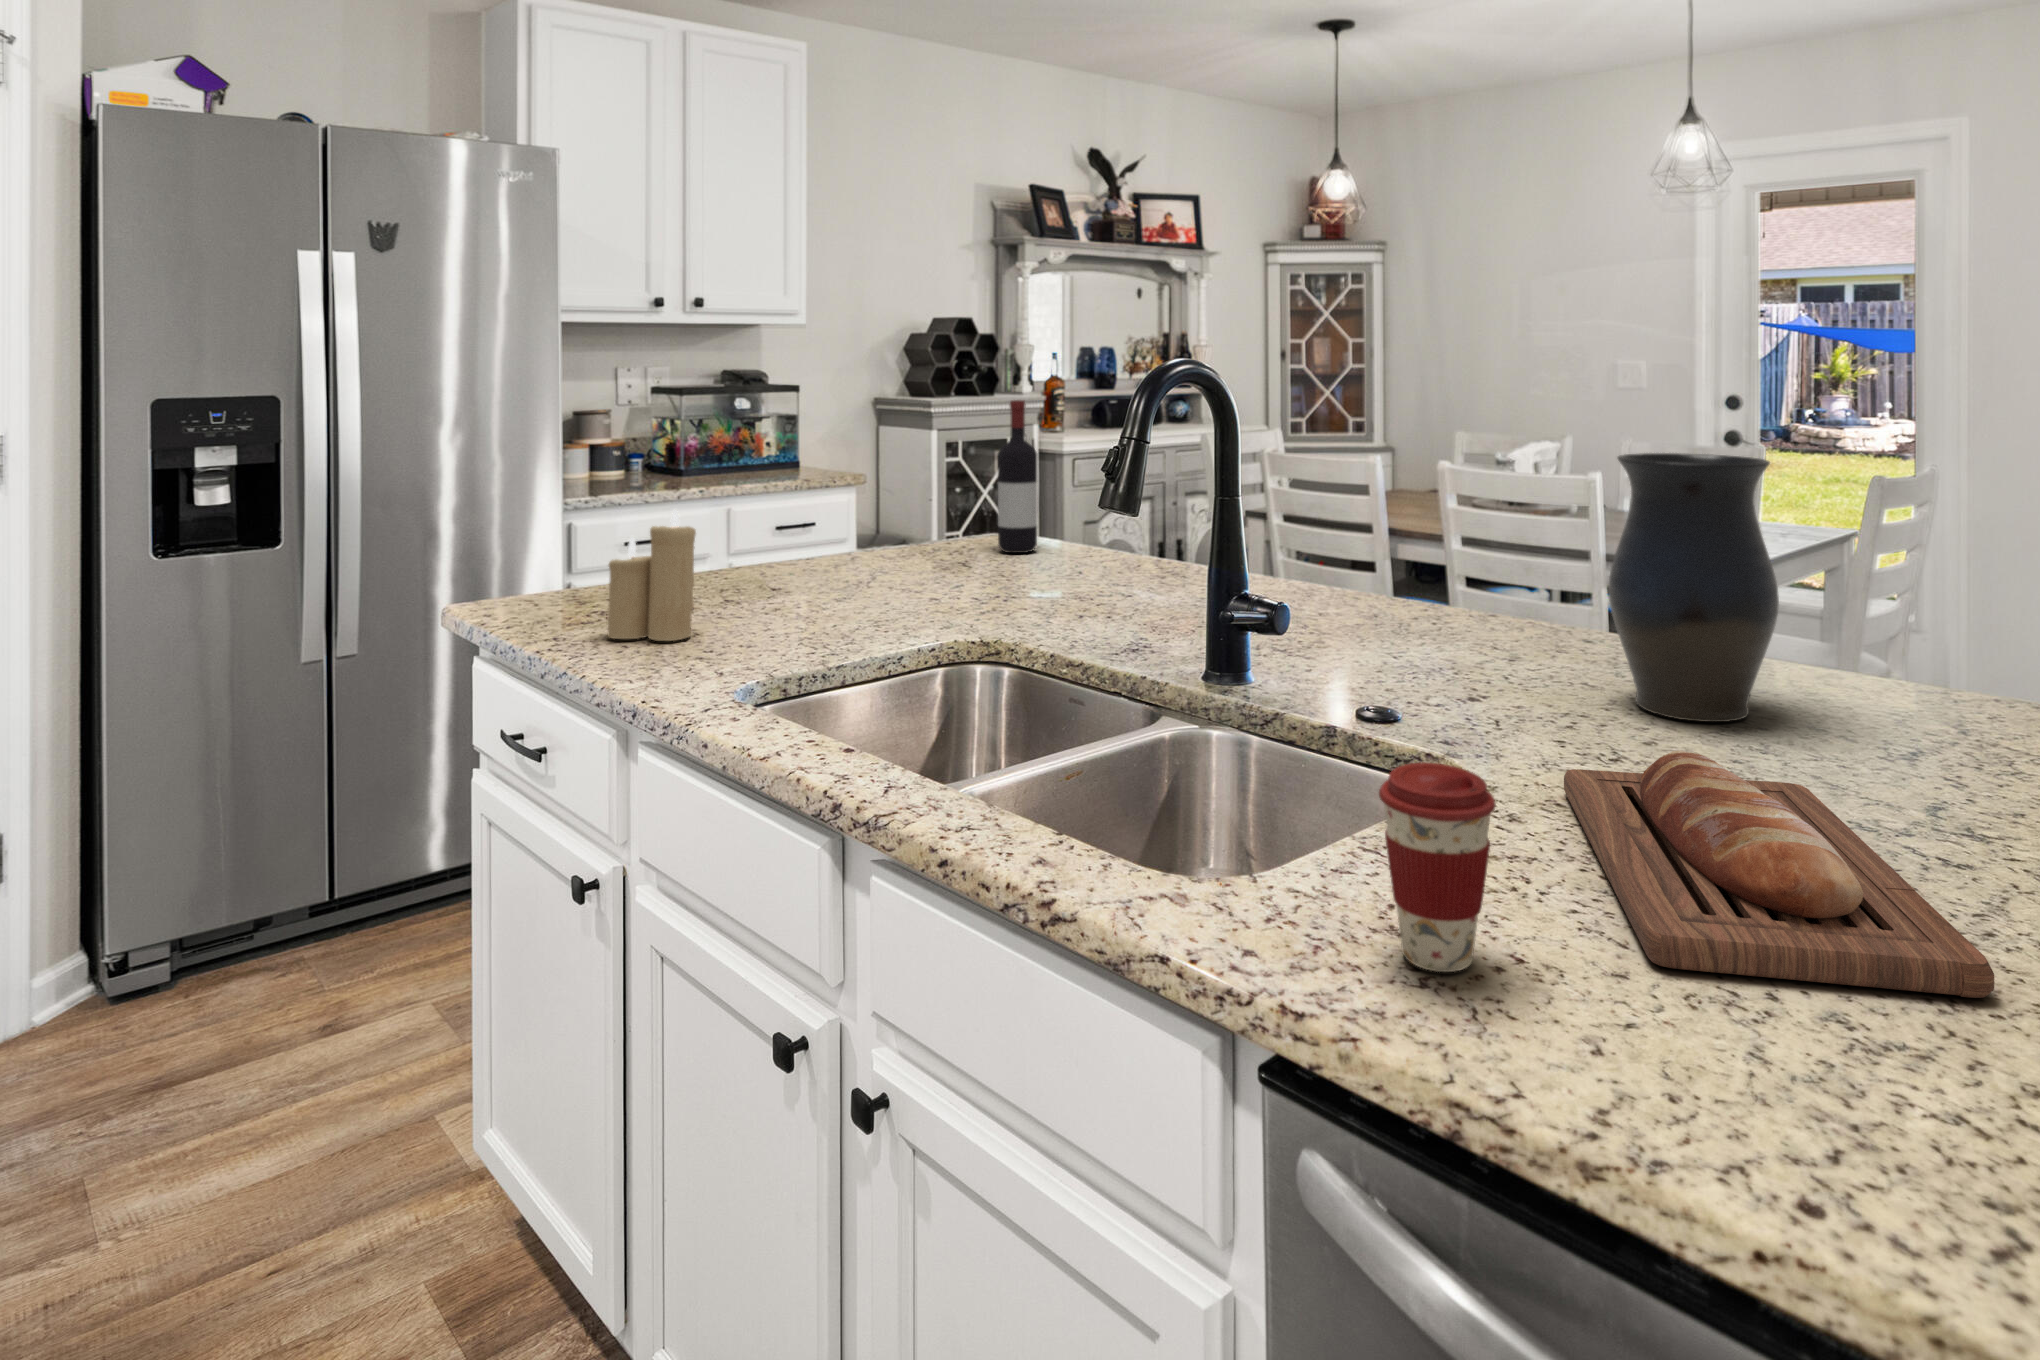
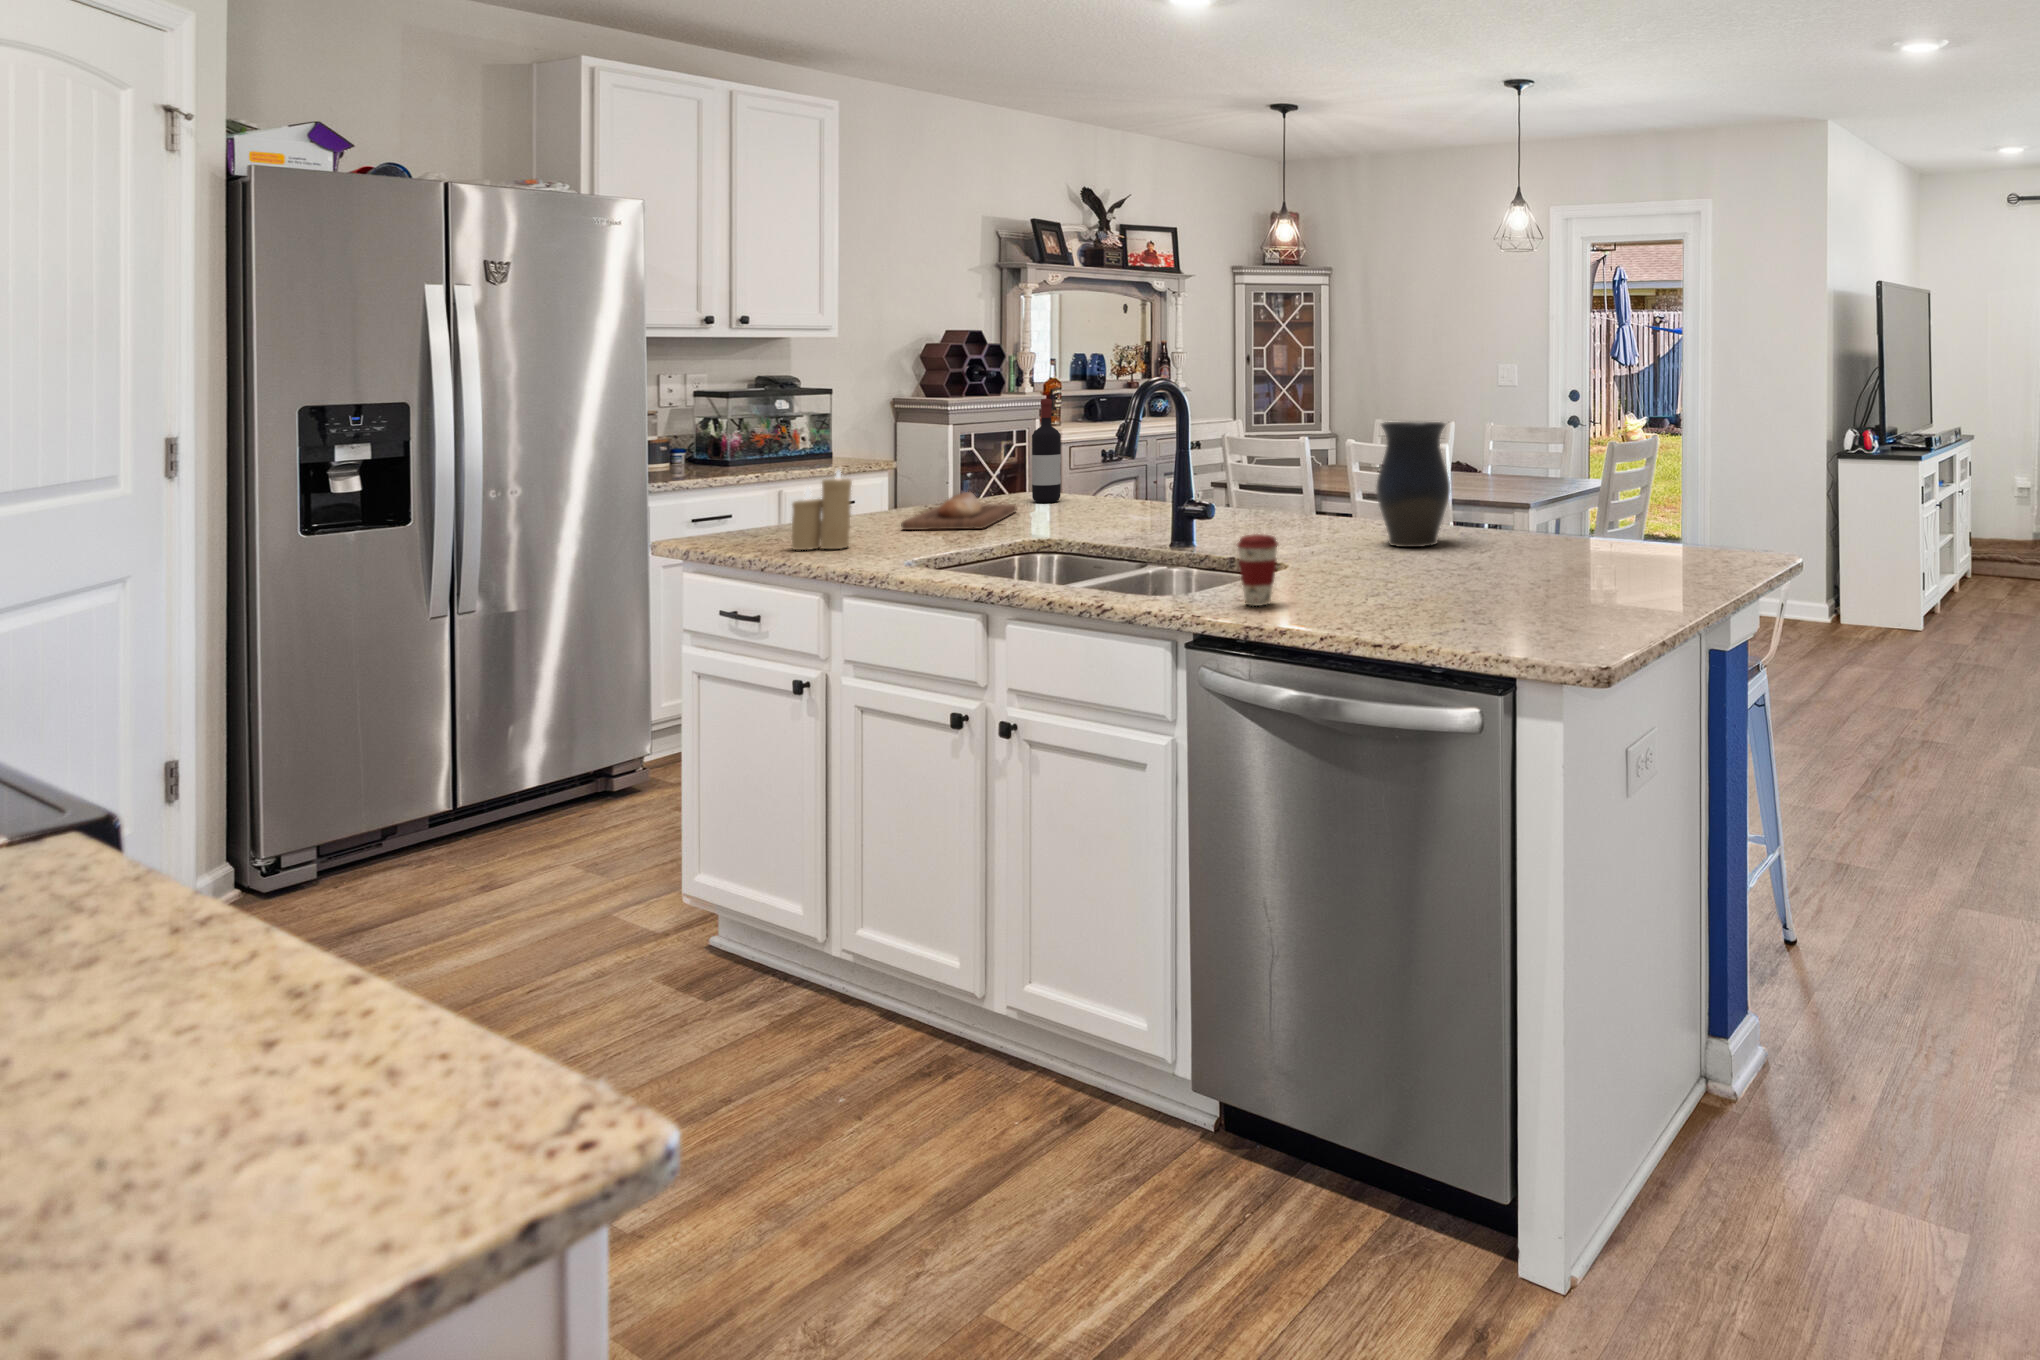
bread loaf: present [1564,751,1994,998] -> present [901,492,1017,530]

